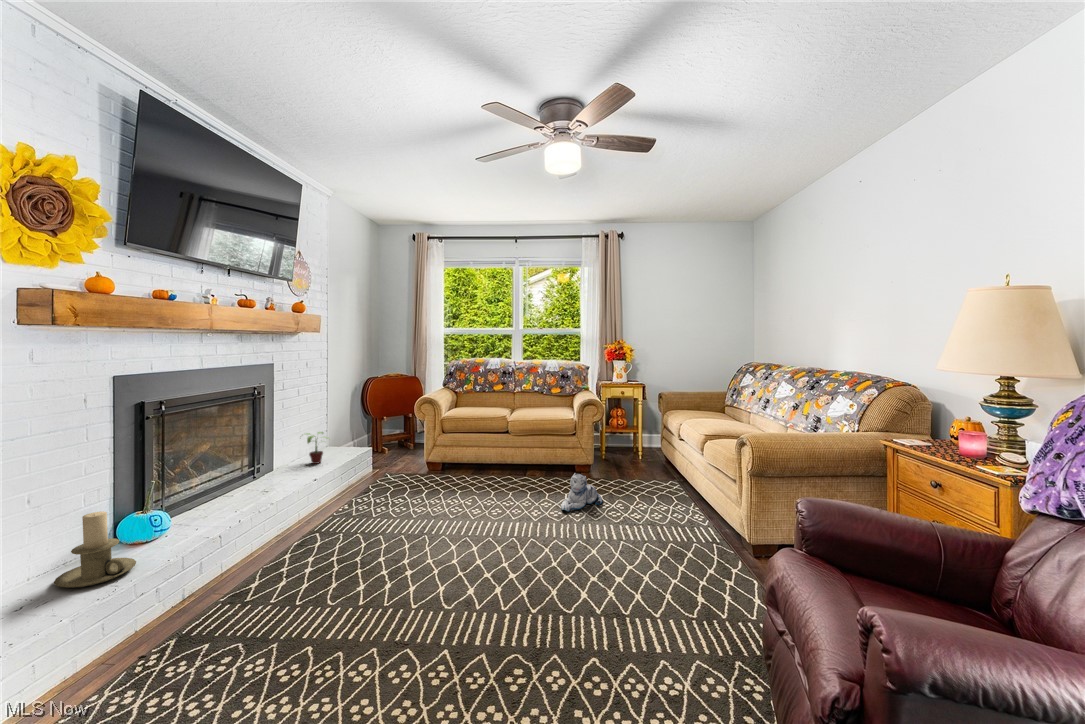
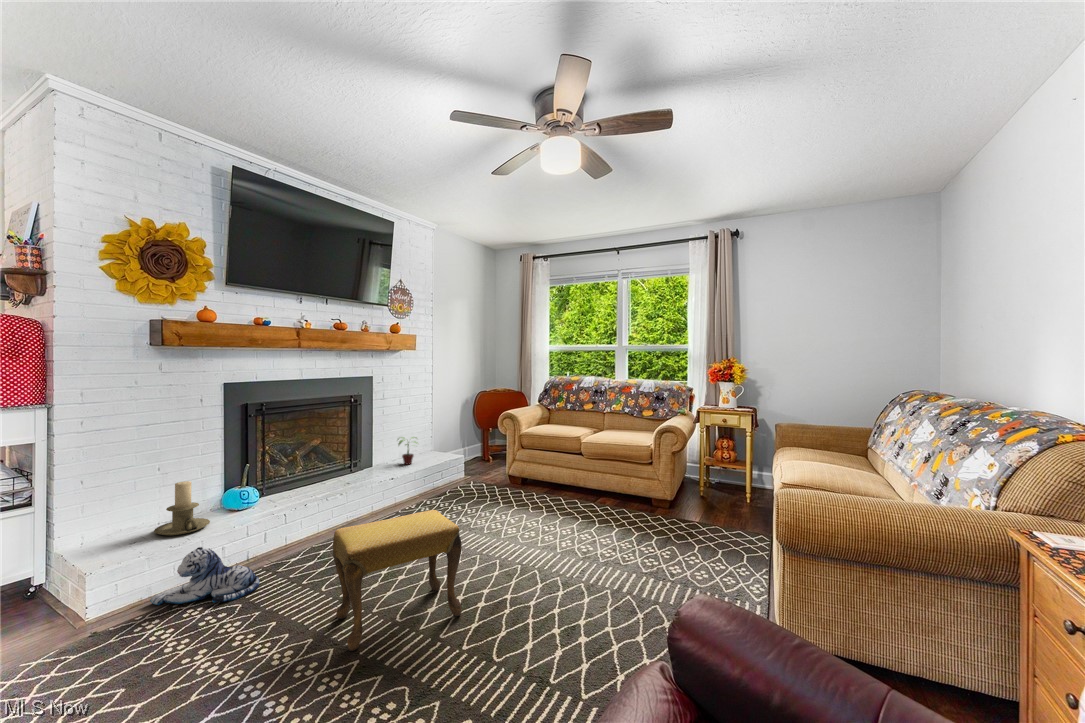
plush toy: present [561,473,602,512] -> present [150,547,260,605]
footstool: none [378,495,505,643] -> present [333,510,462,651]

